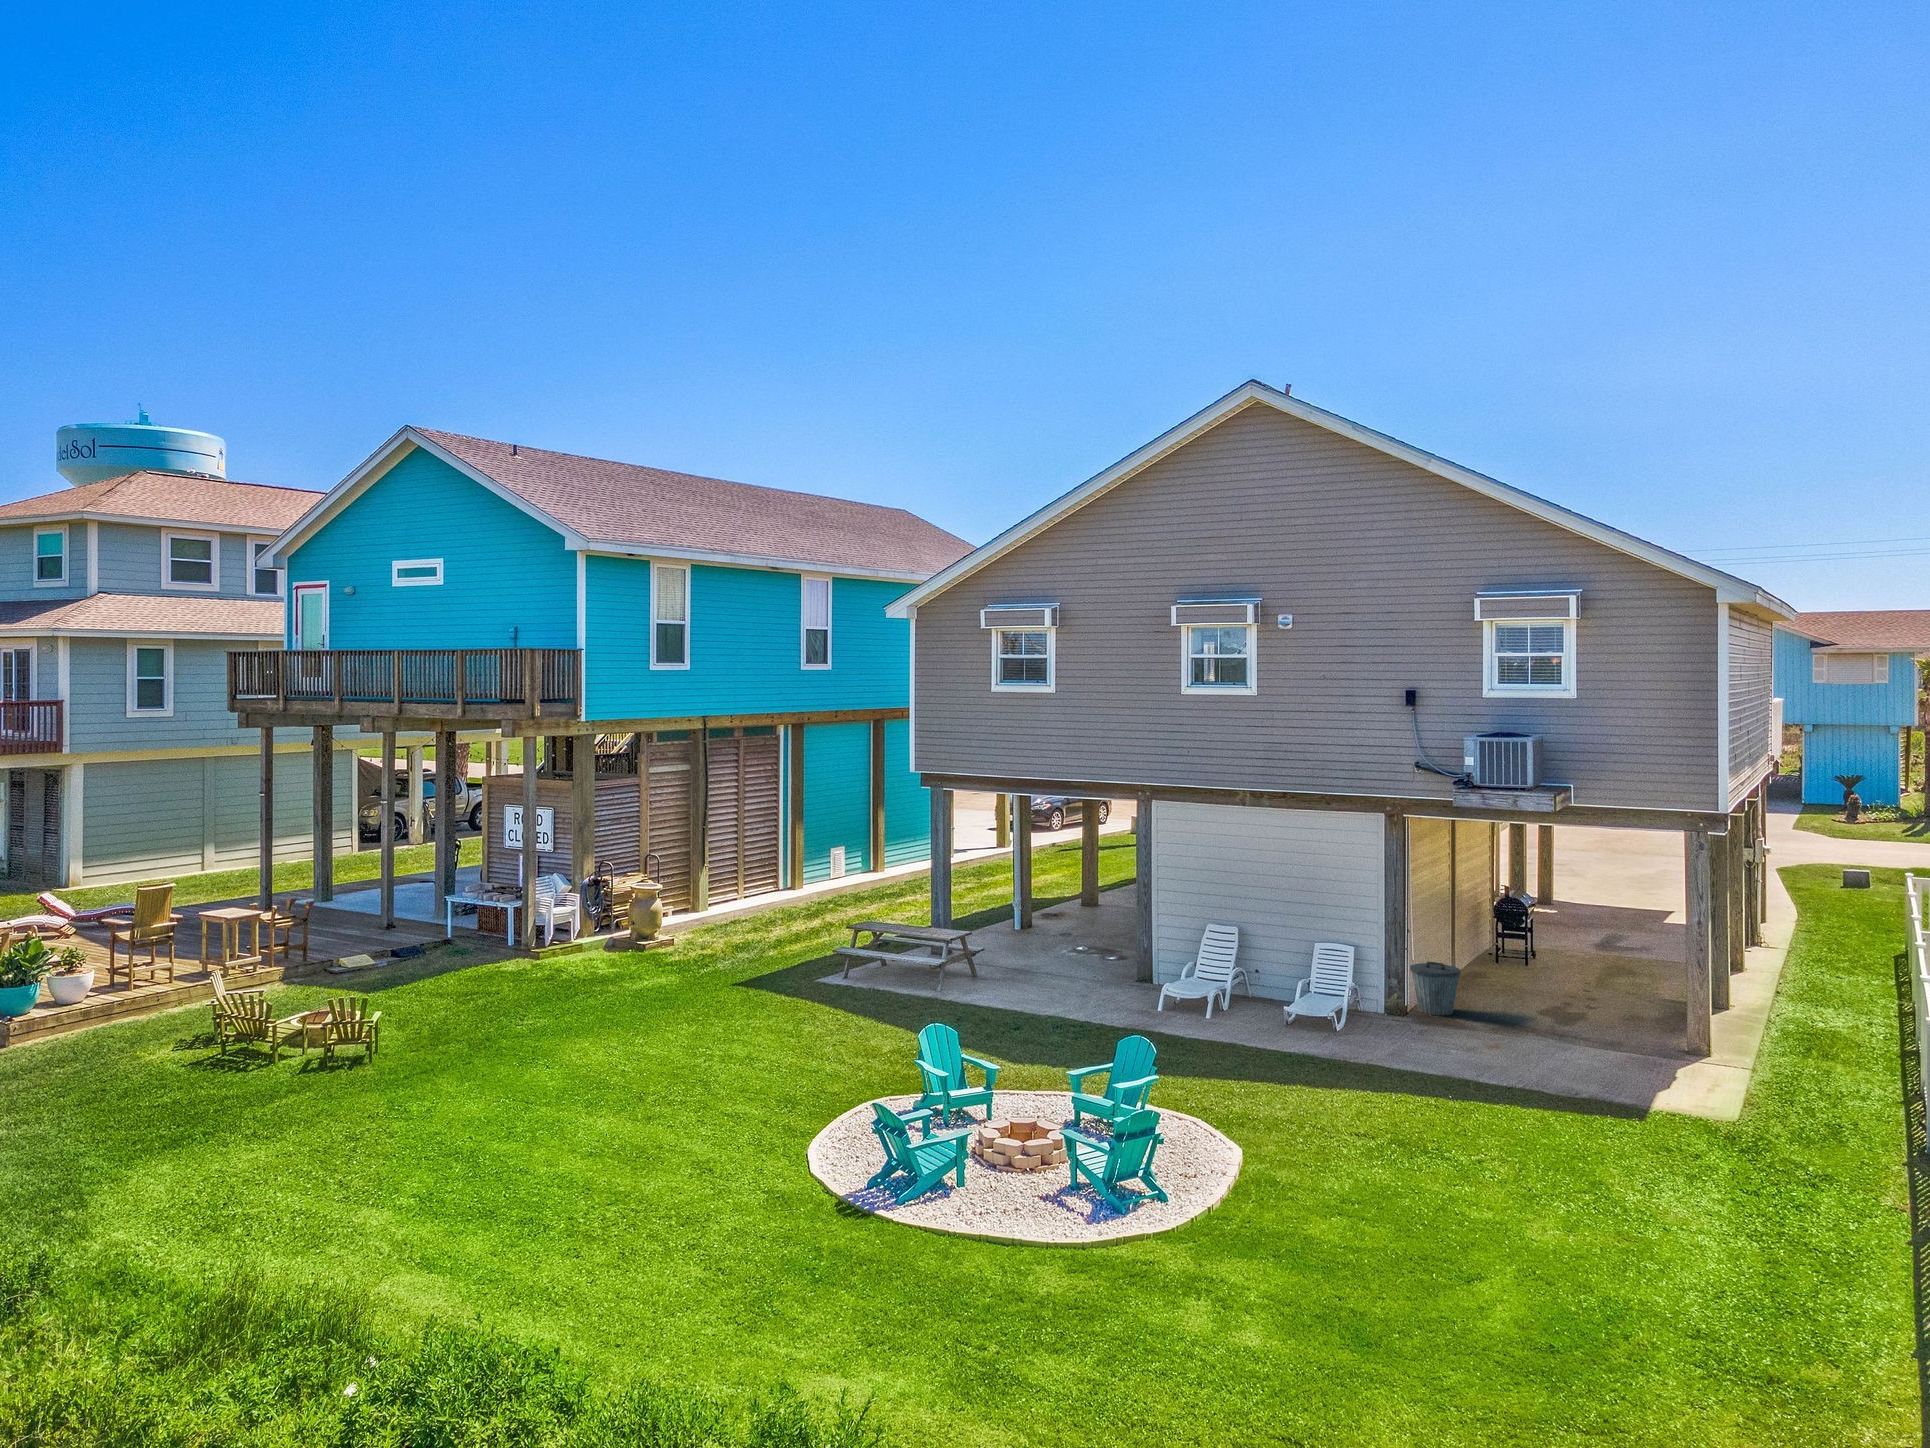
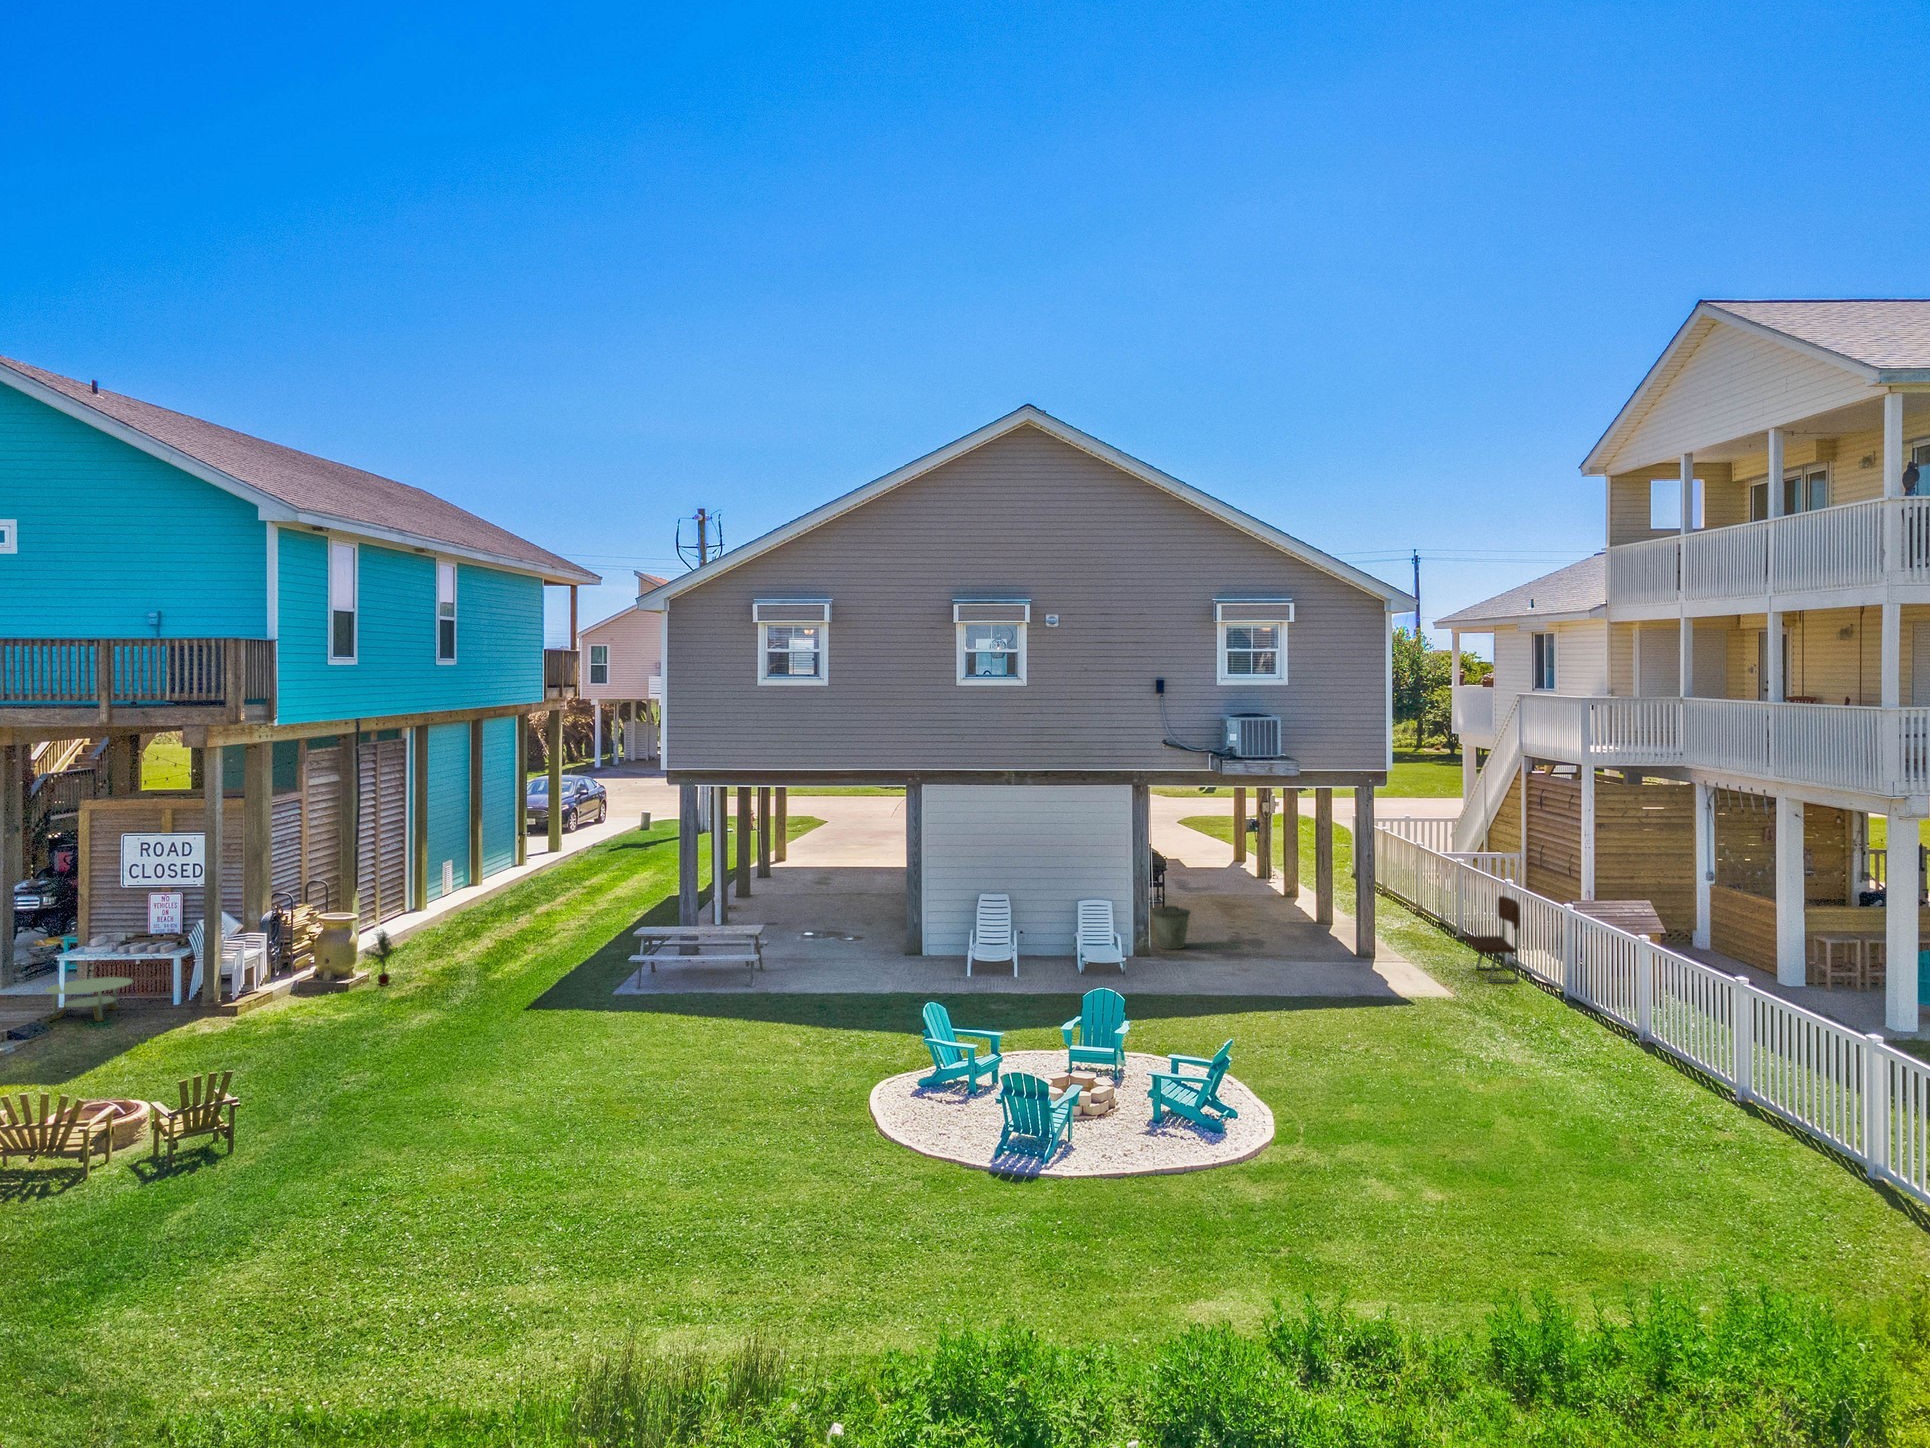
potted tree: none [652,899,680,948] -> present [365,931,393,985]
round table: none [425,916,488,951] -> present [45,977,133,1021]
bench: none [1832,1008,1918,1144] -> present [1465,896,1520,983]

